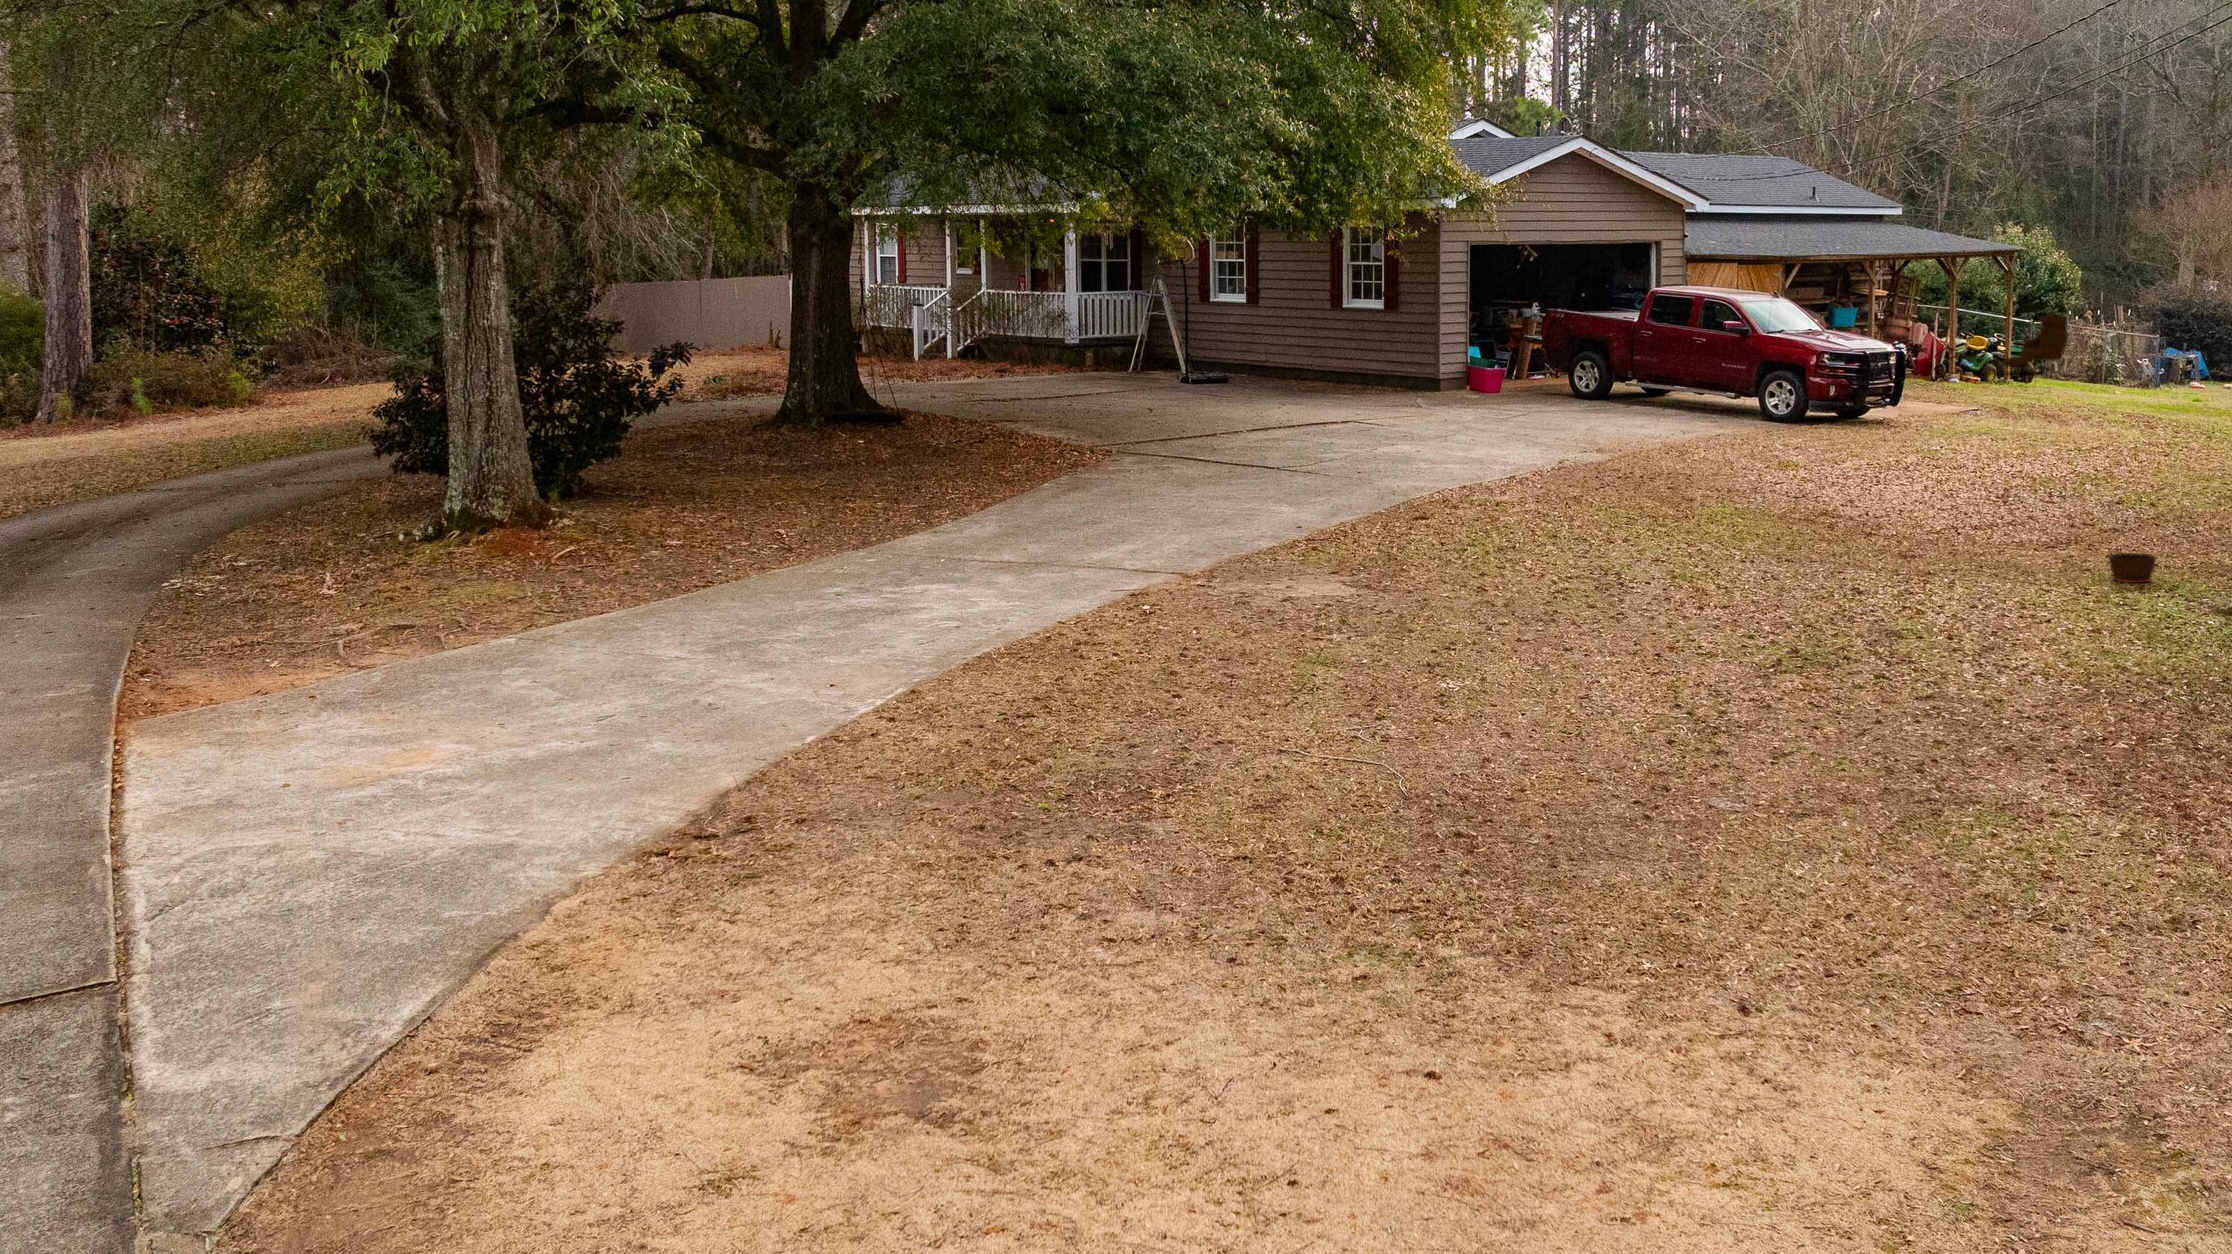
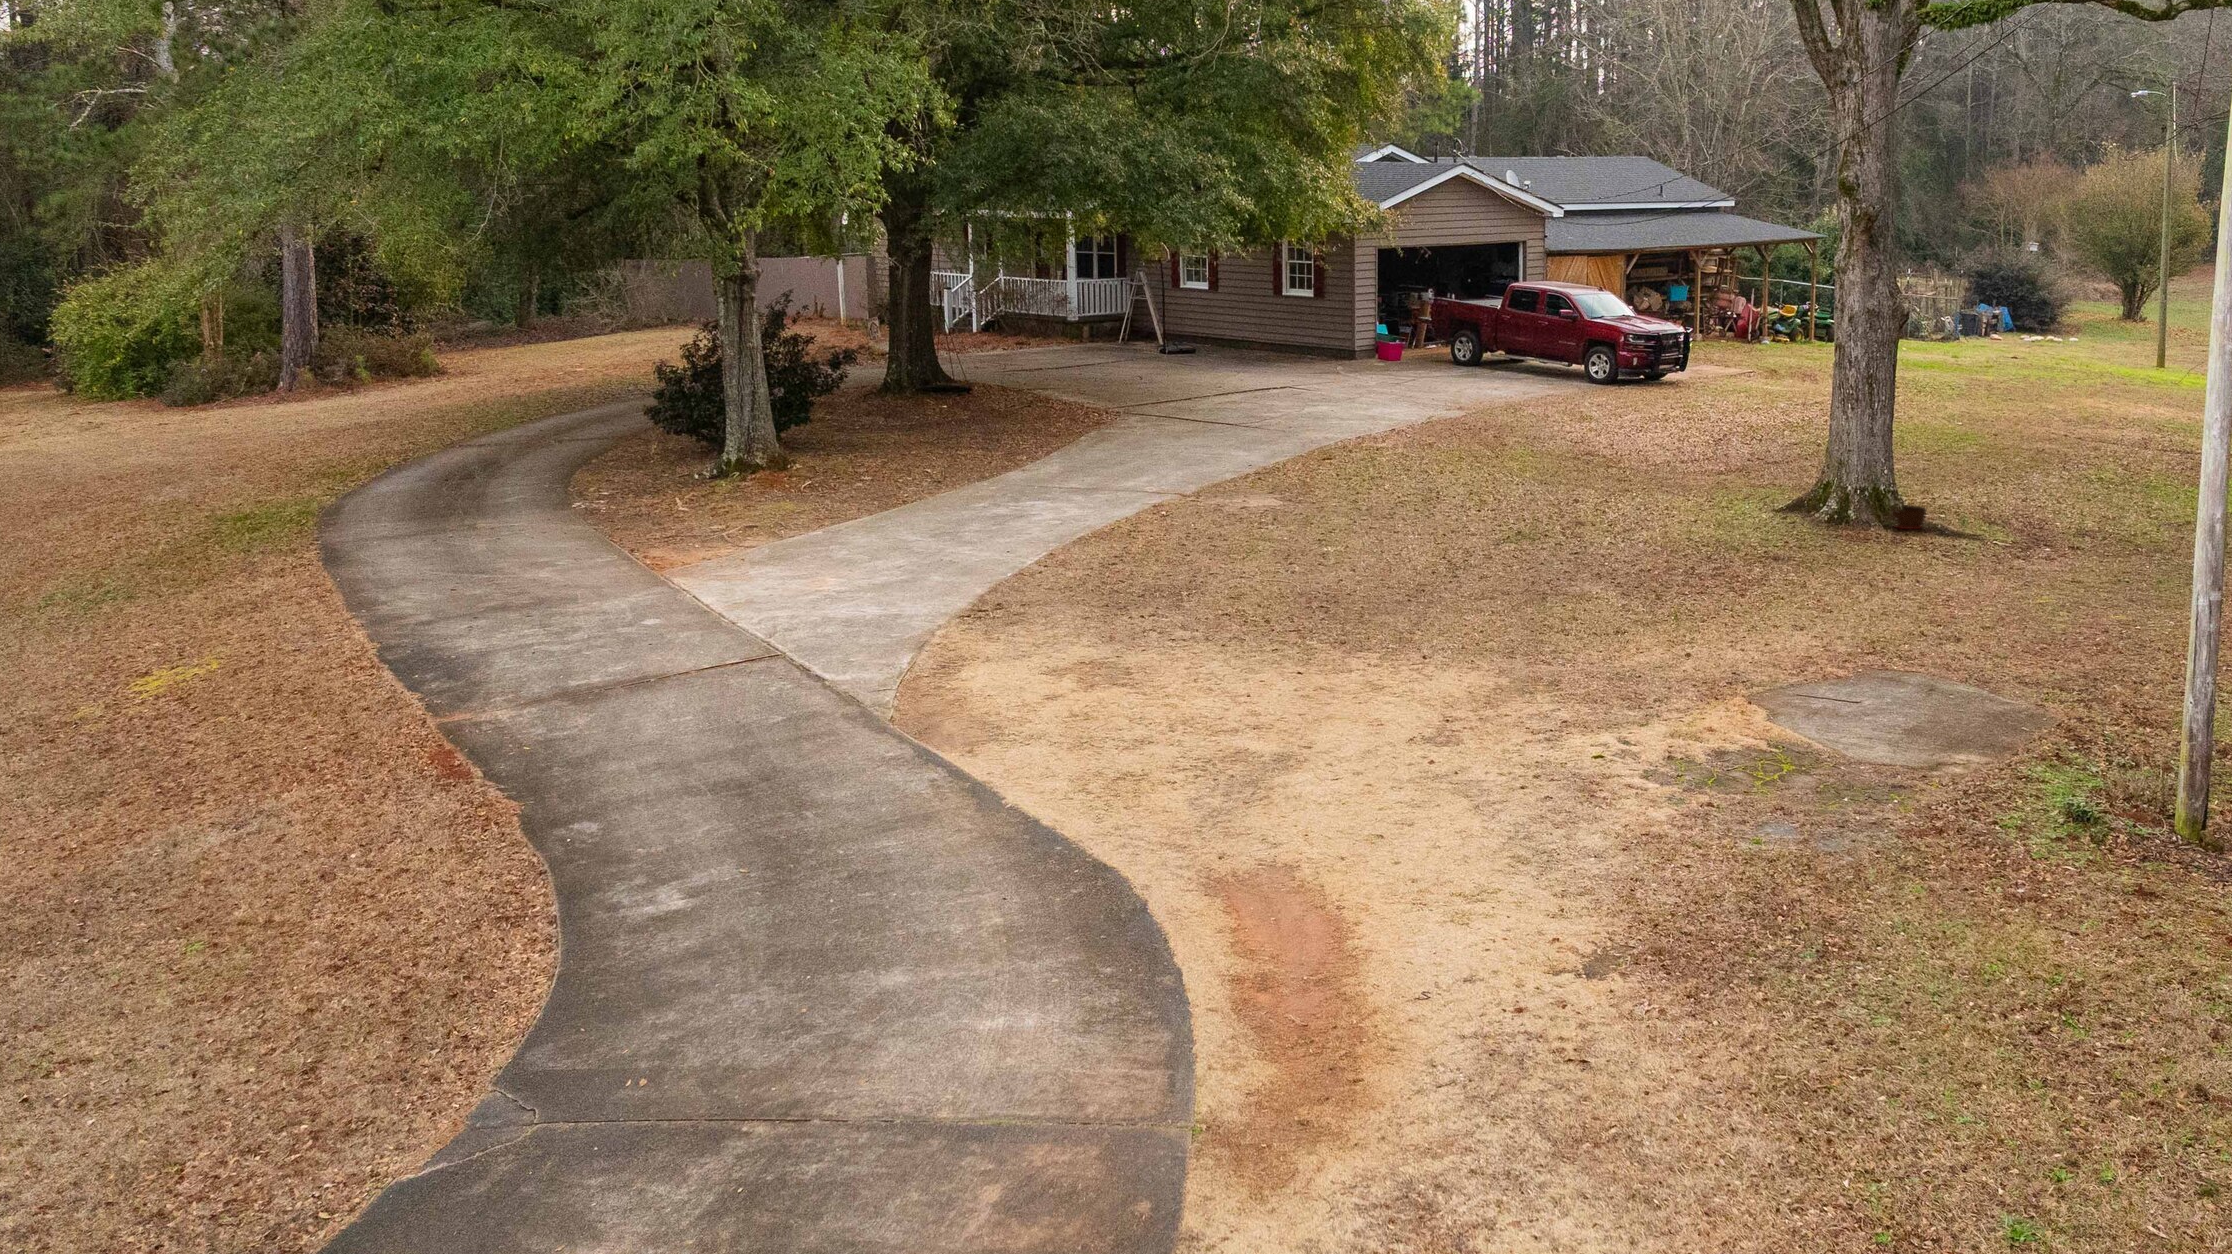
lounge chair: present [2002,315,2068,373] -> none [1772,297,1822,343]

